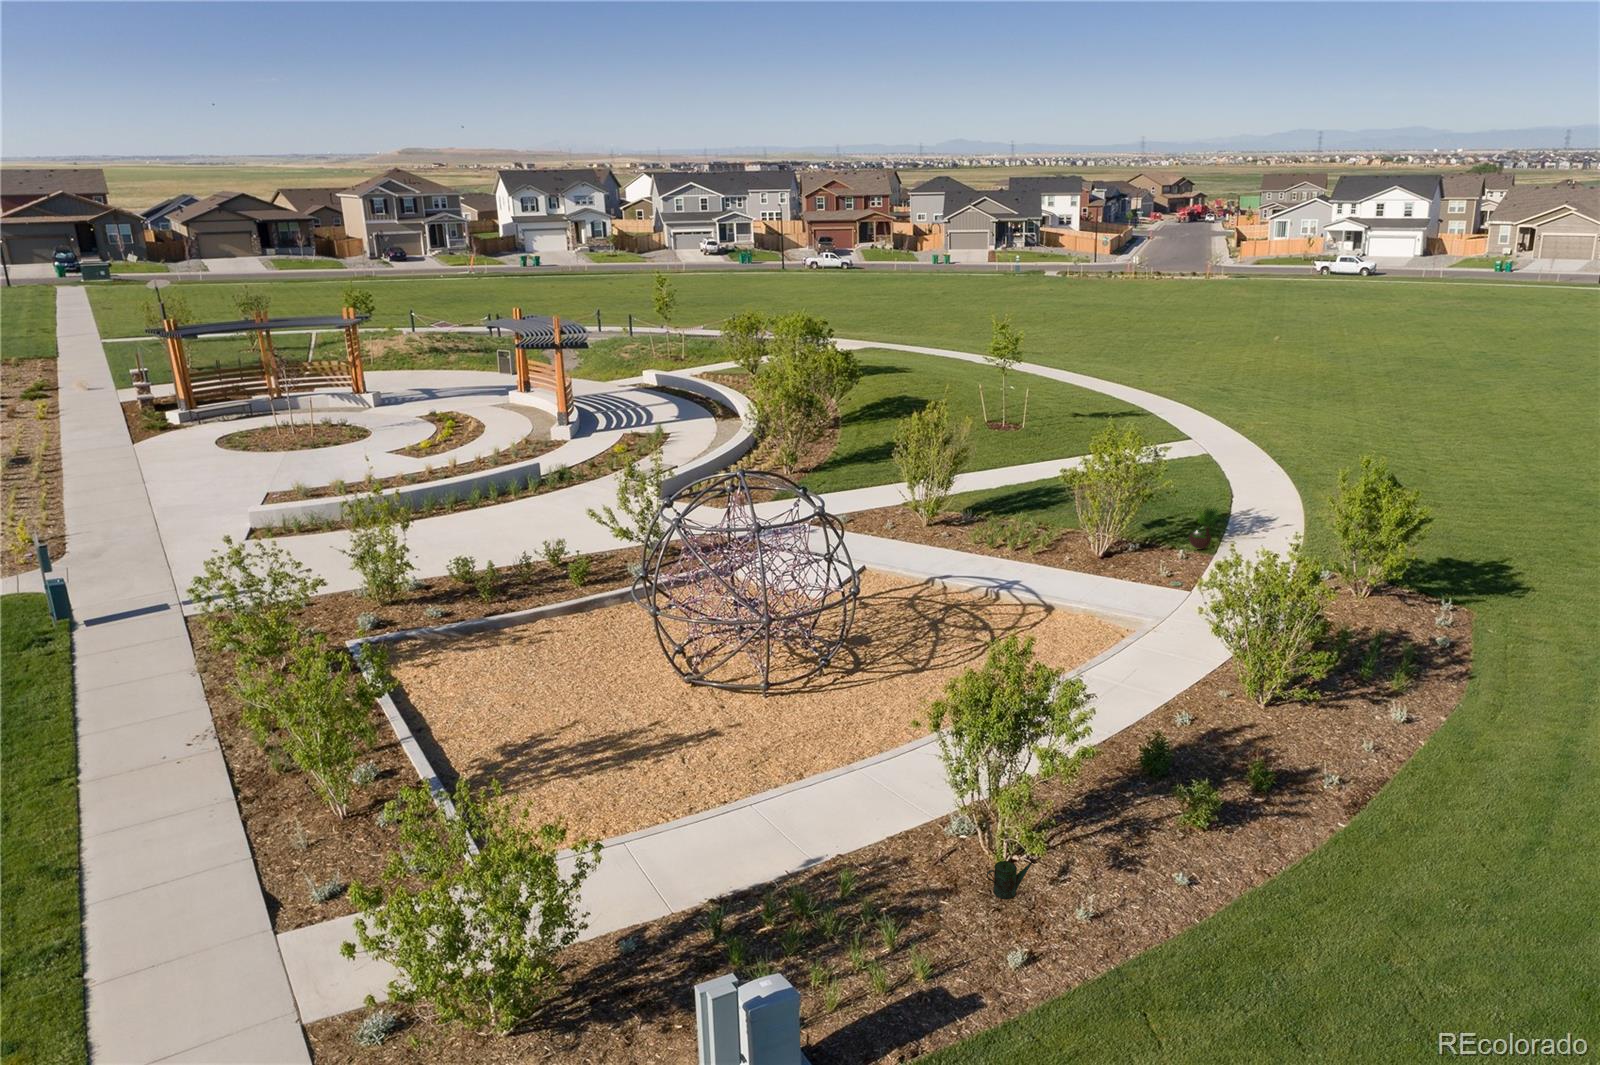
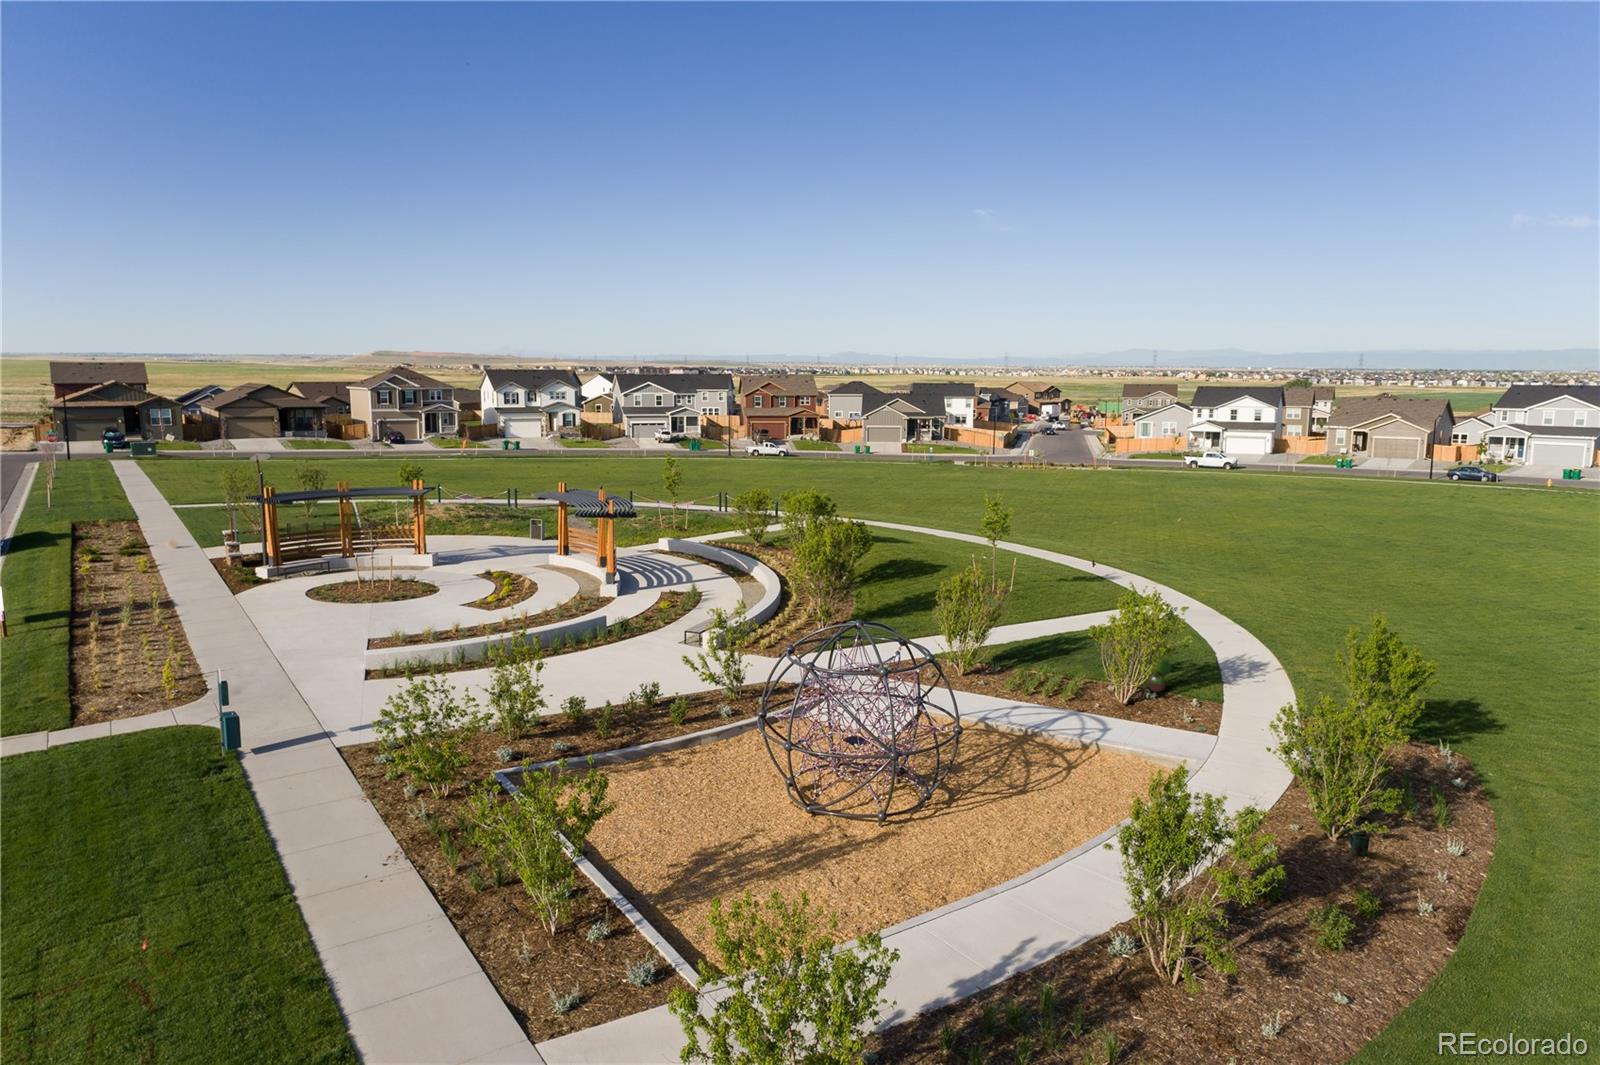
watering can: present [987,858,1036,899] -> present [1342,825,1374,856]

